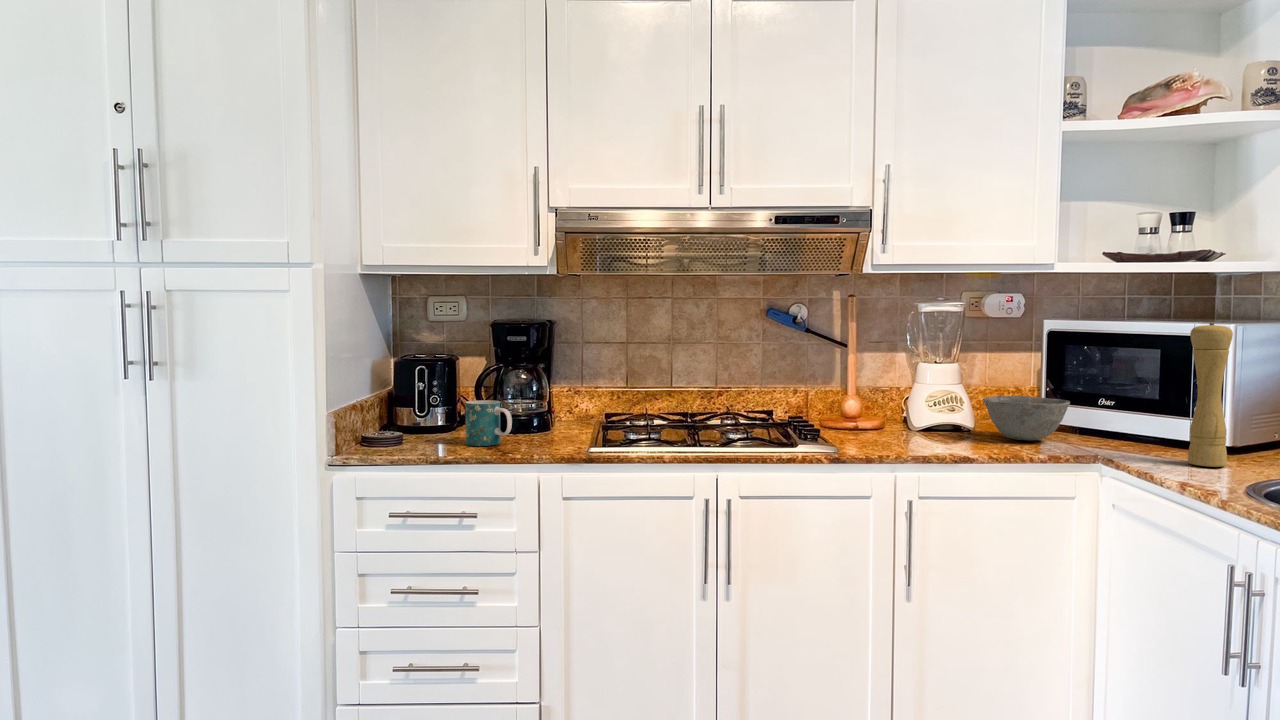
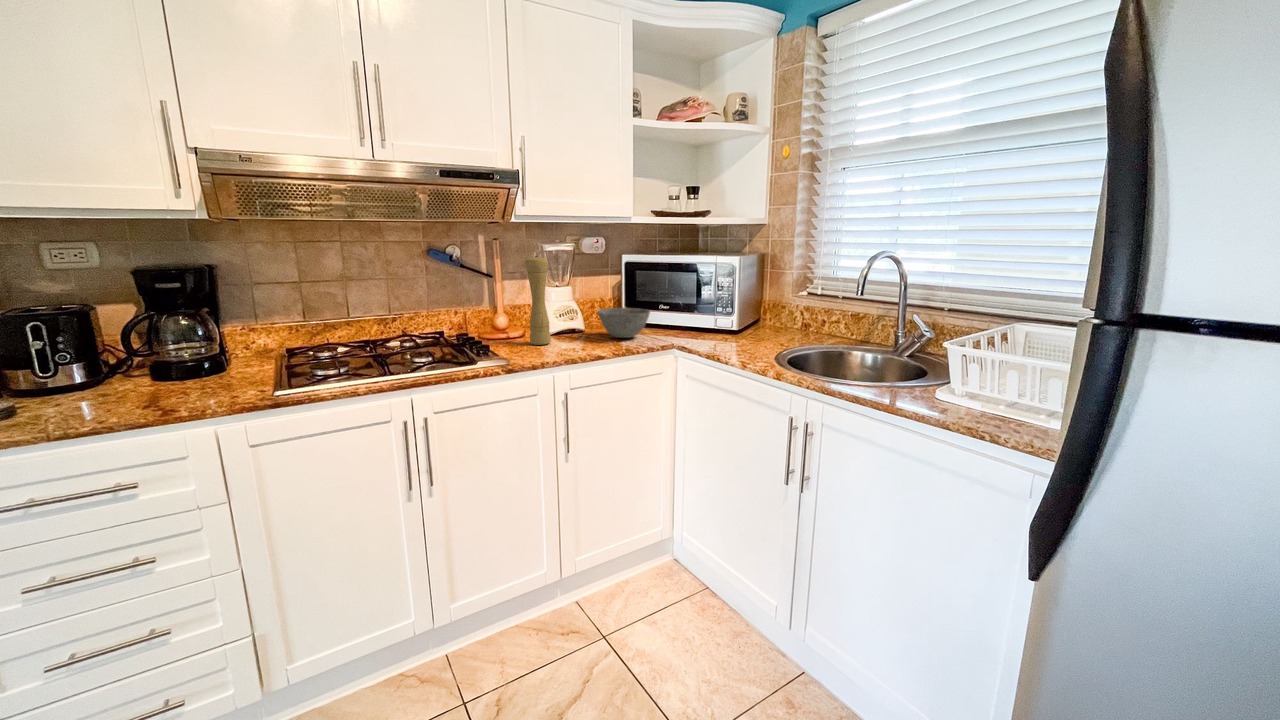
pepper mill: present [1188,323,1233,467] -> present [525,256,551,345]
mug: present [465,400,512,446] -> none [106,354,177,406]

